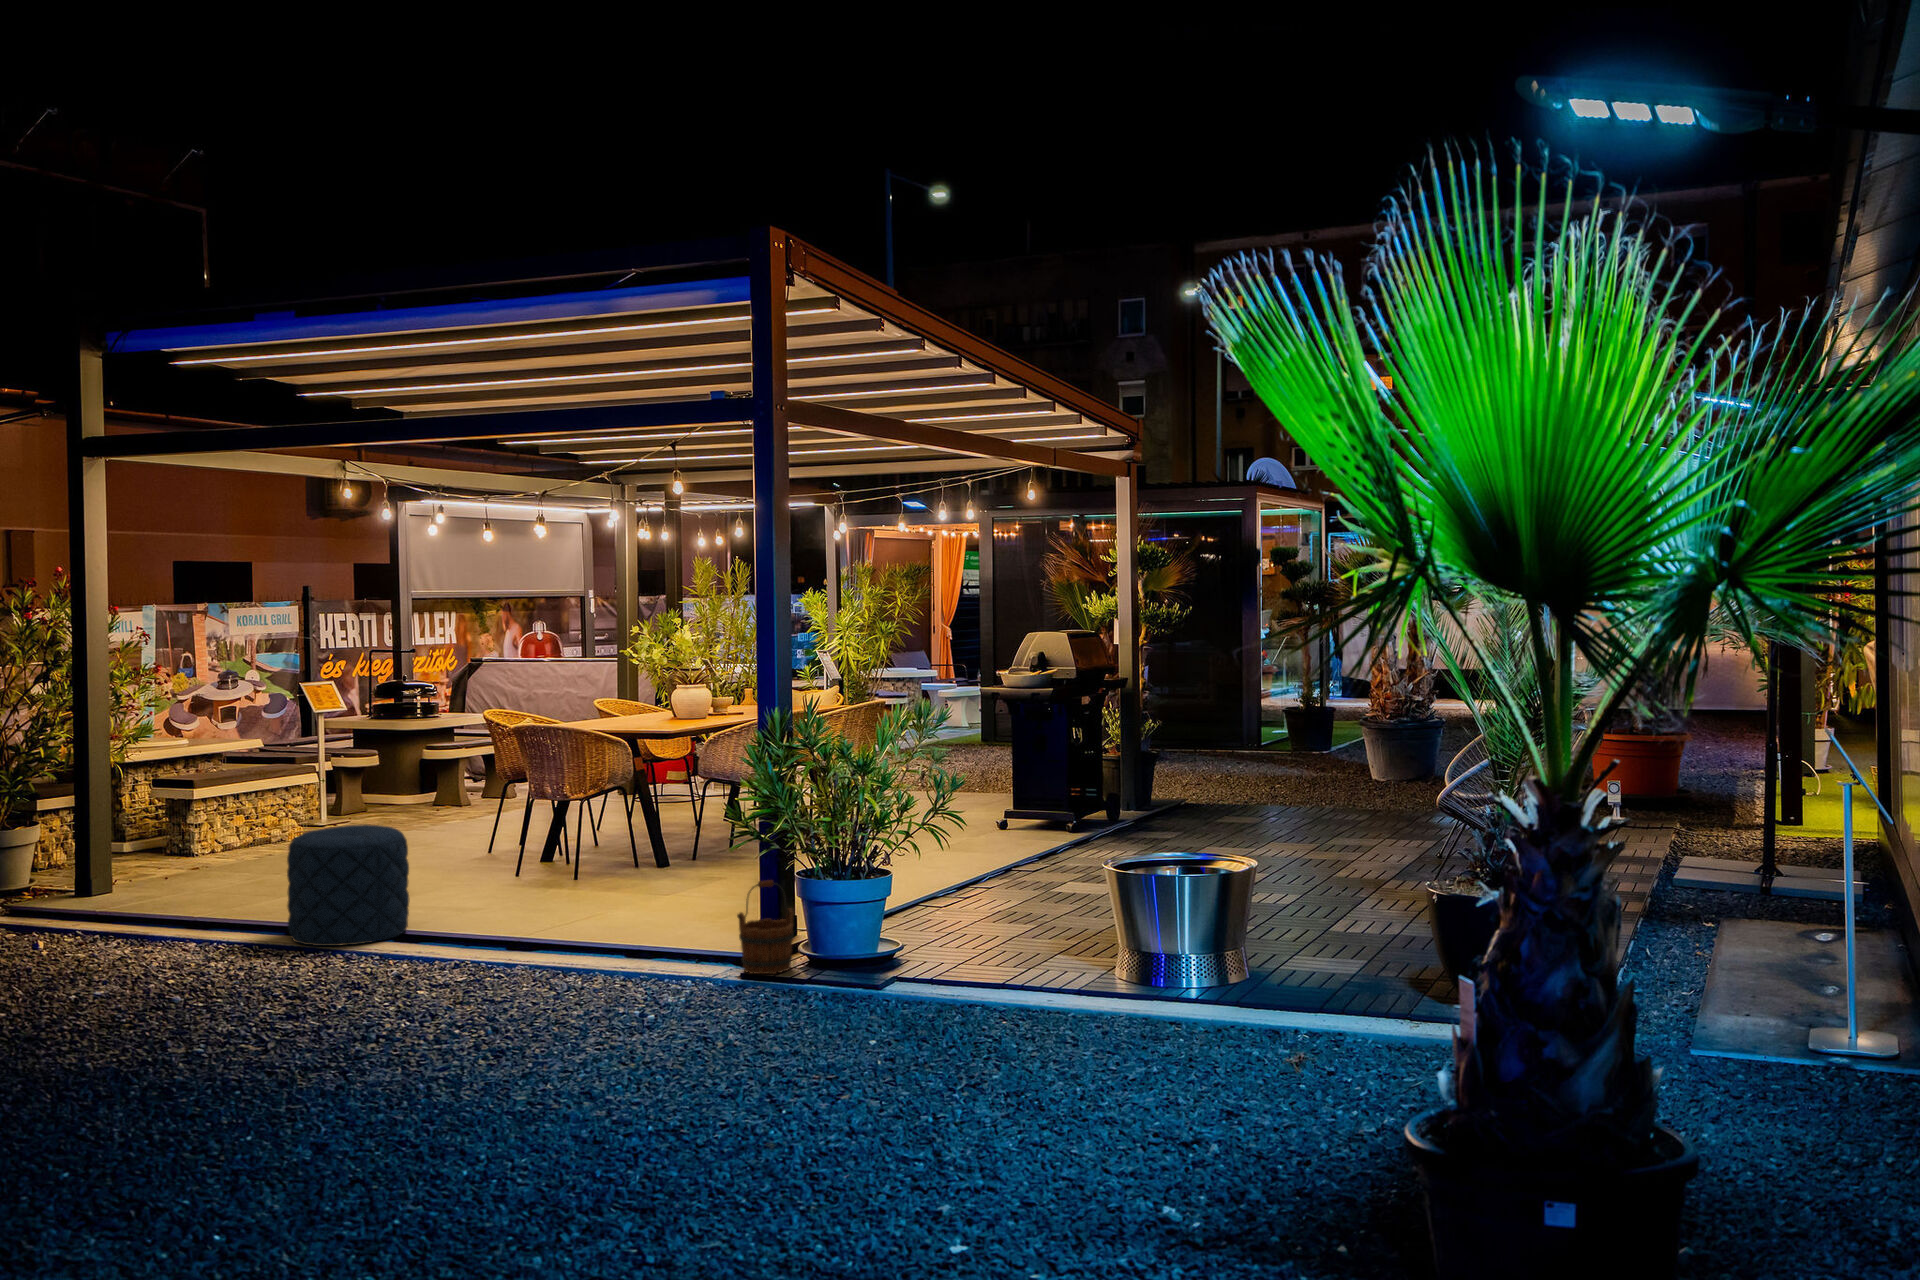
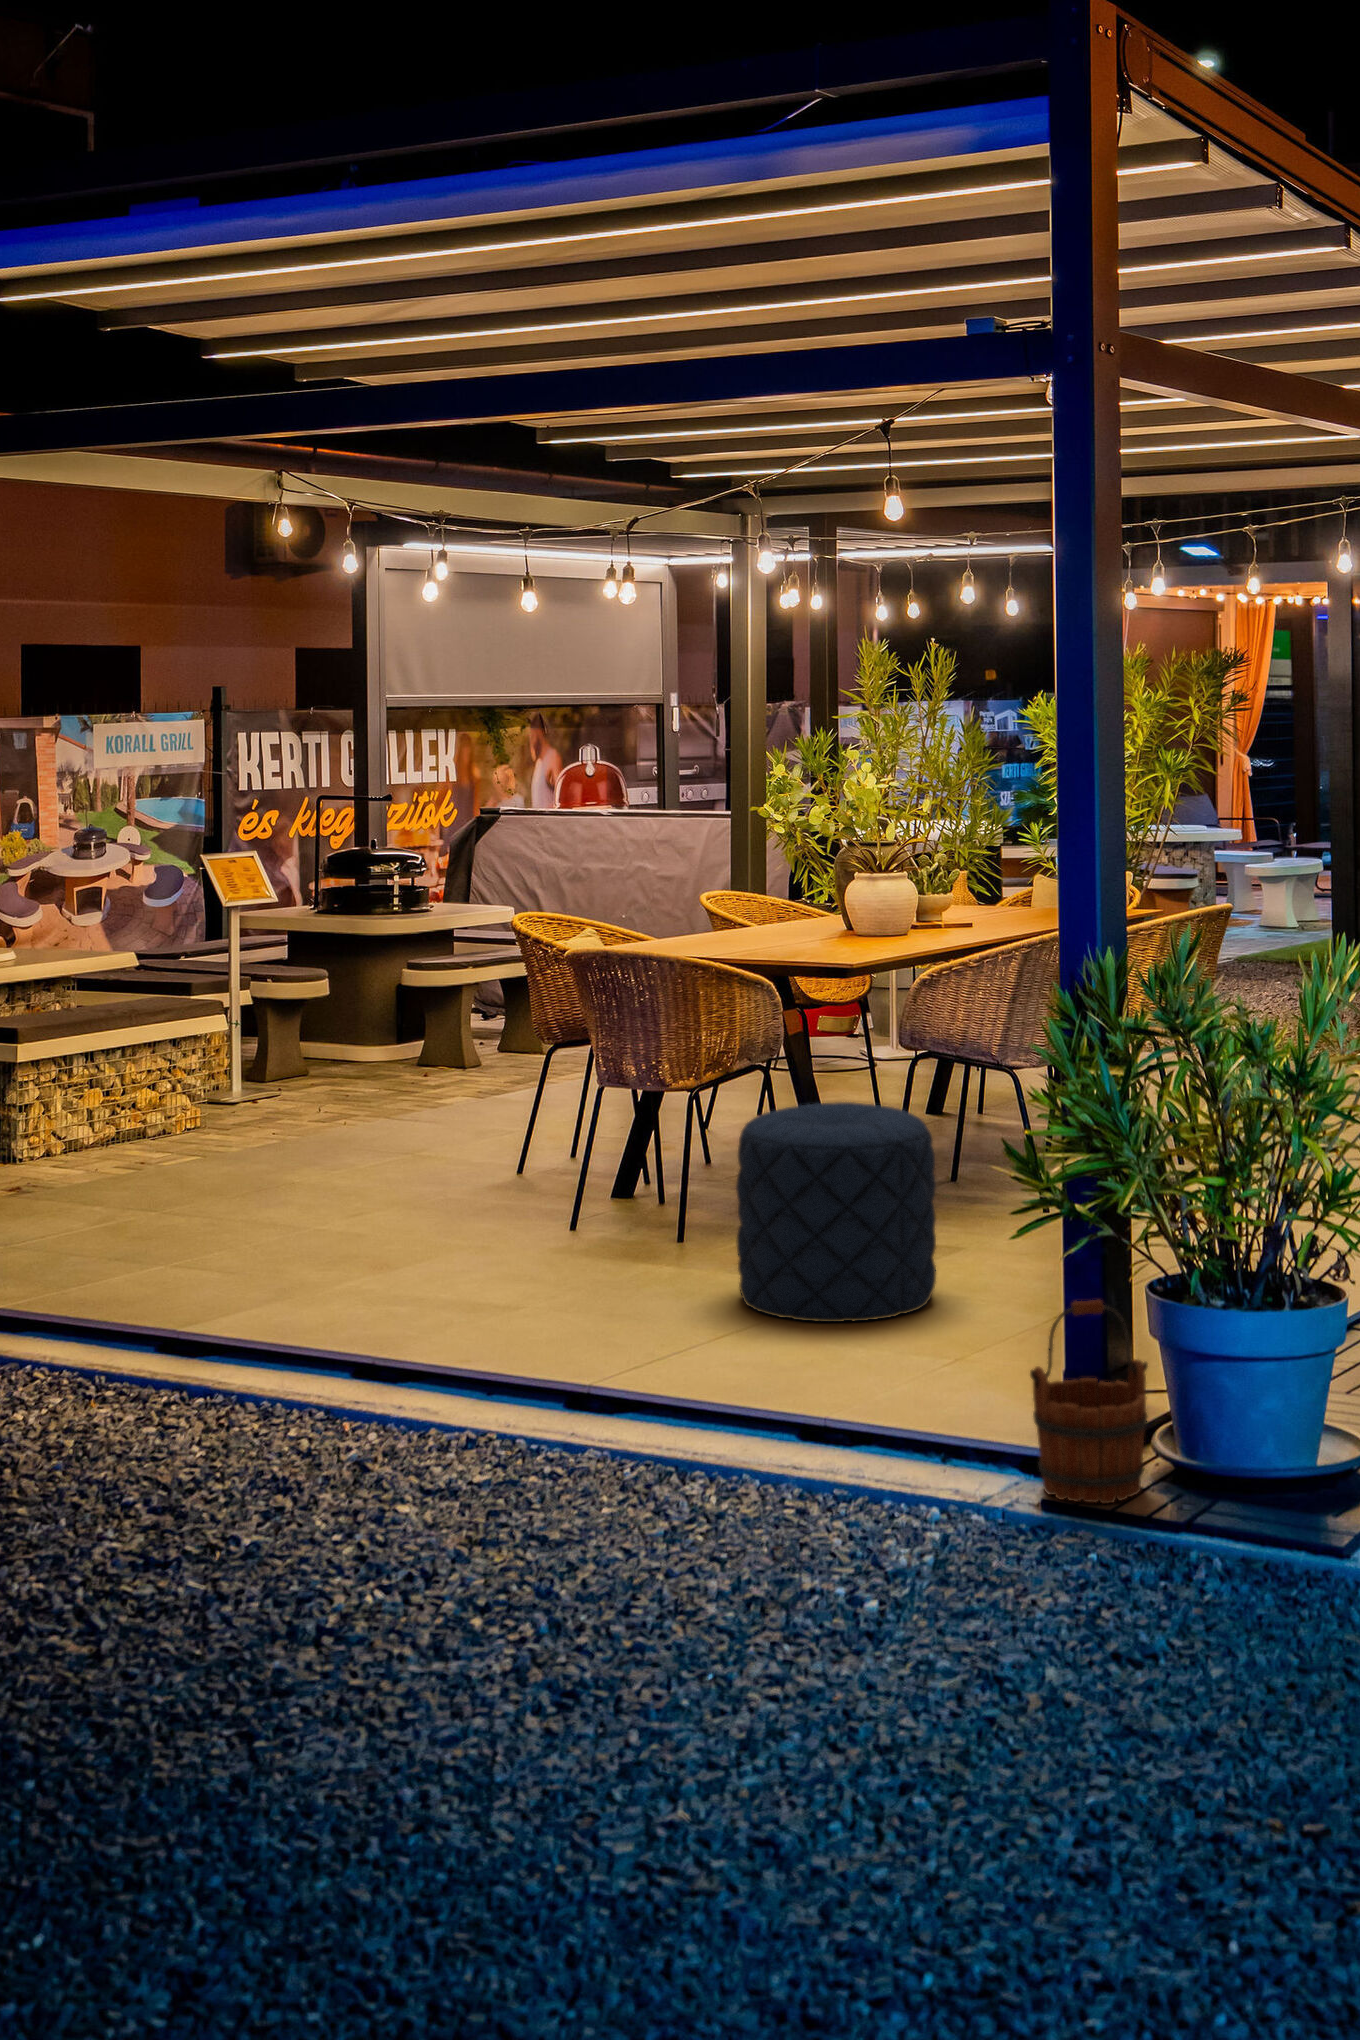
pouf: present [287,824,409,946] -> present [736,1102,936,1322]

